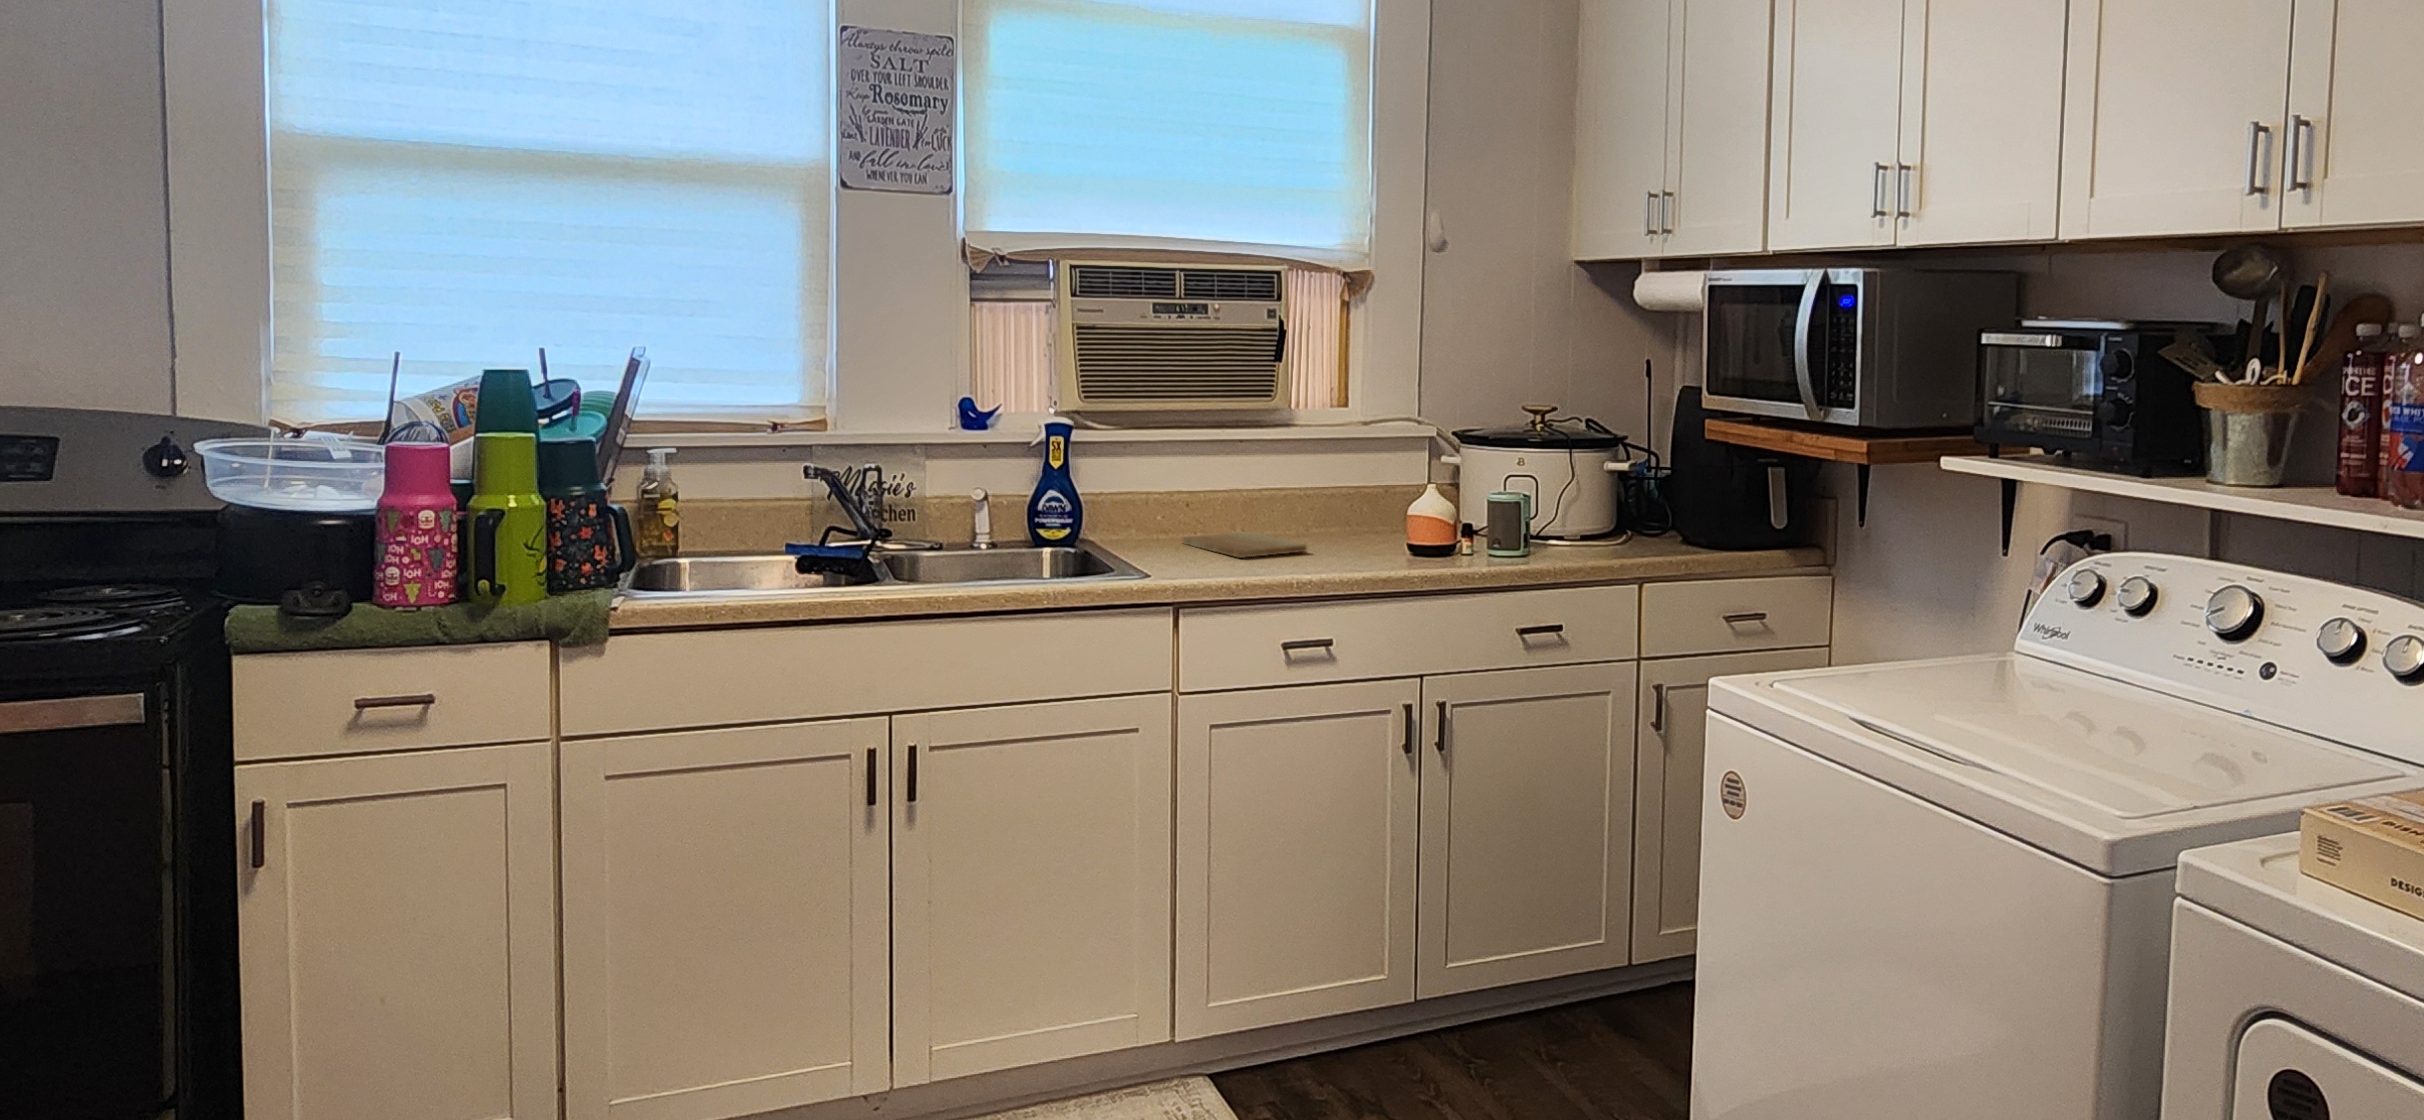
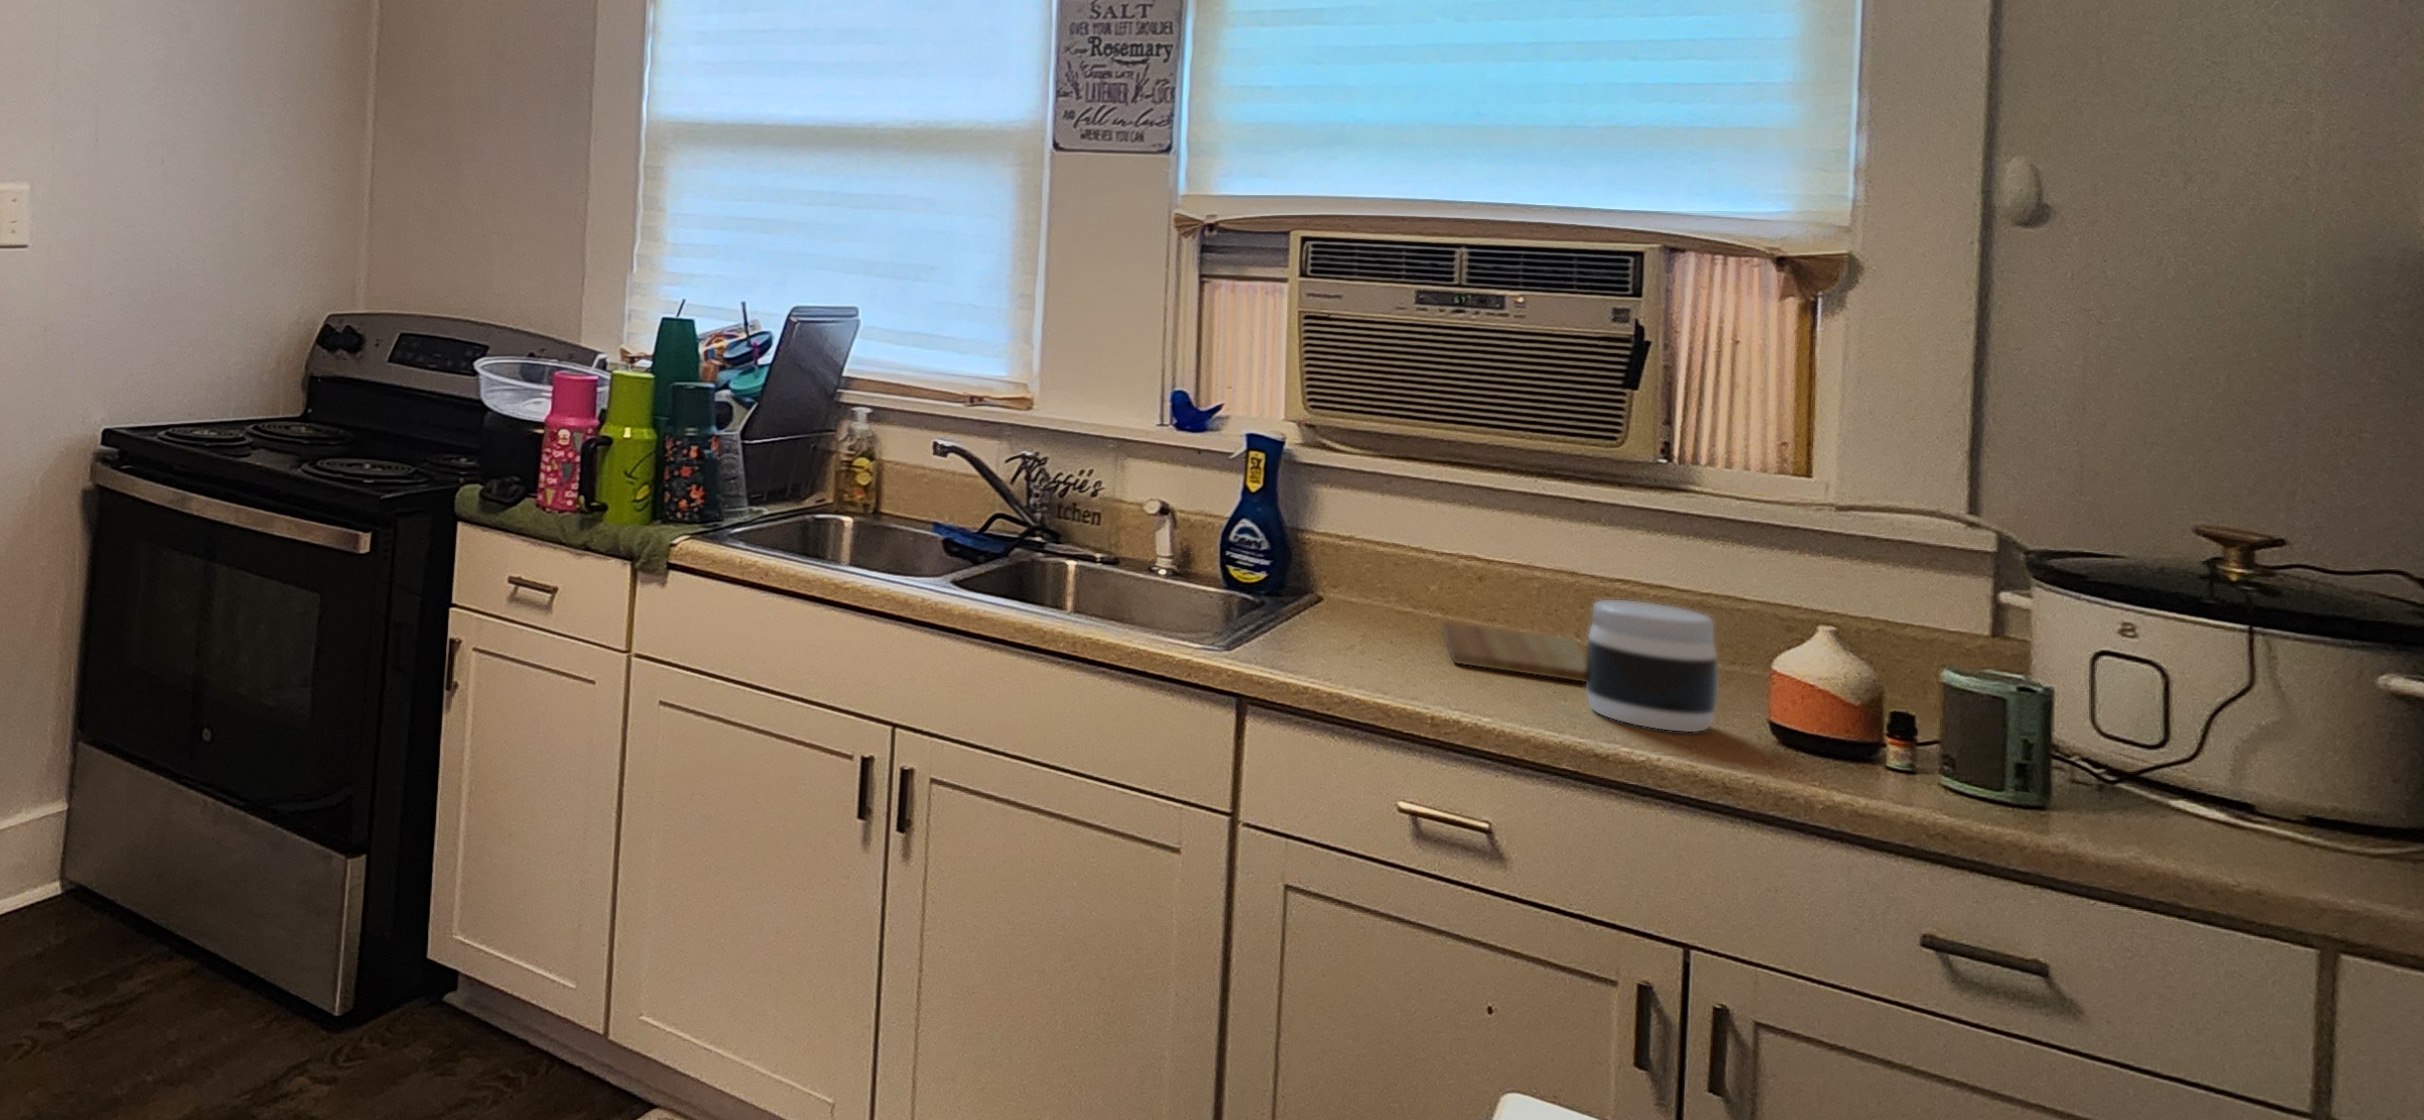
jar: none [1329,494,1394,566] -> present [1585,600,1718,732]

